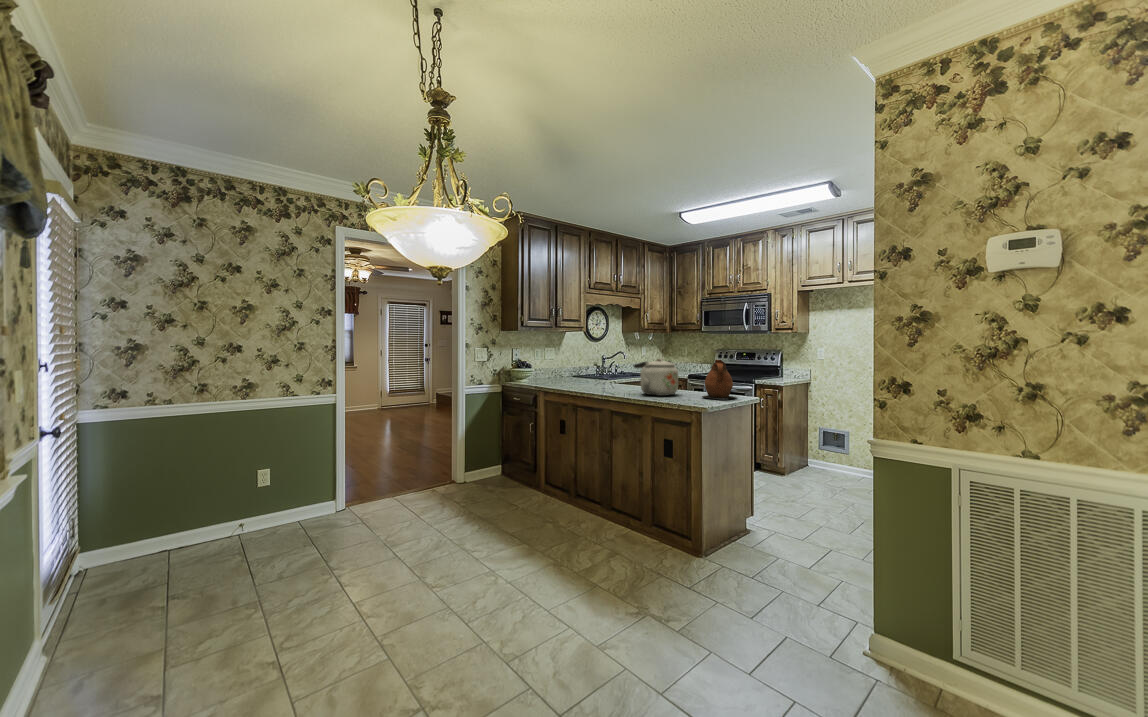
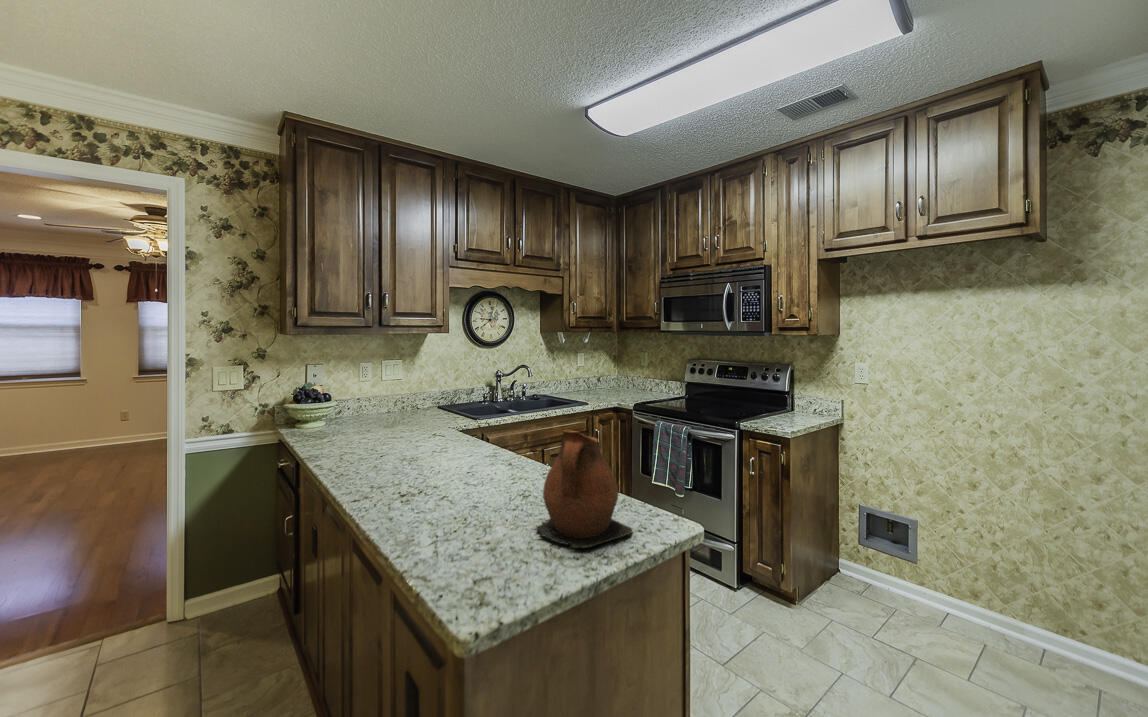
kettle: present [634,359,678,396] -> none [387,413,503,512]

